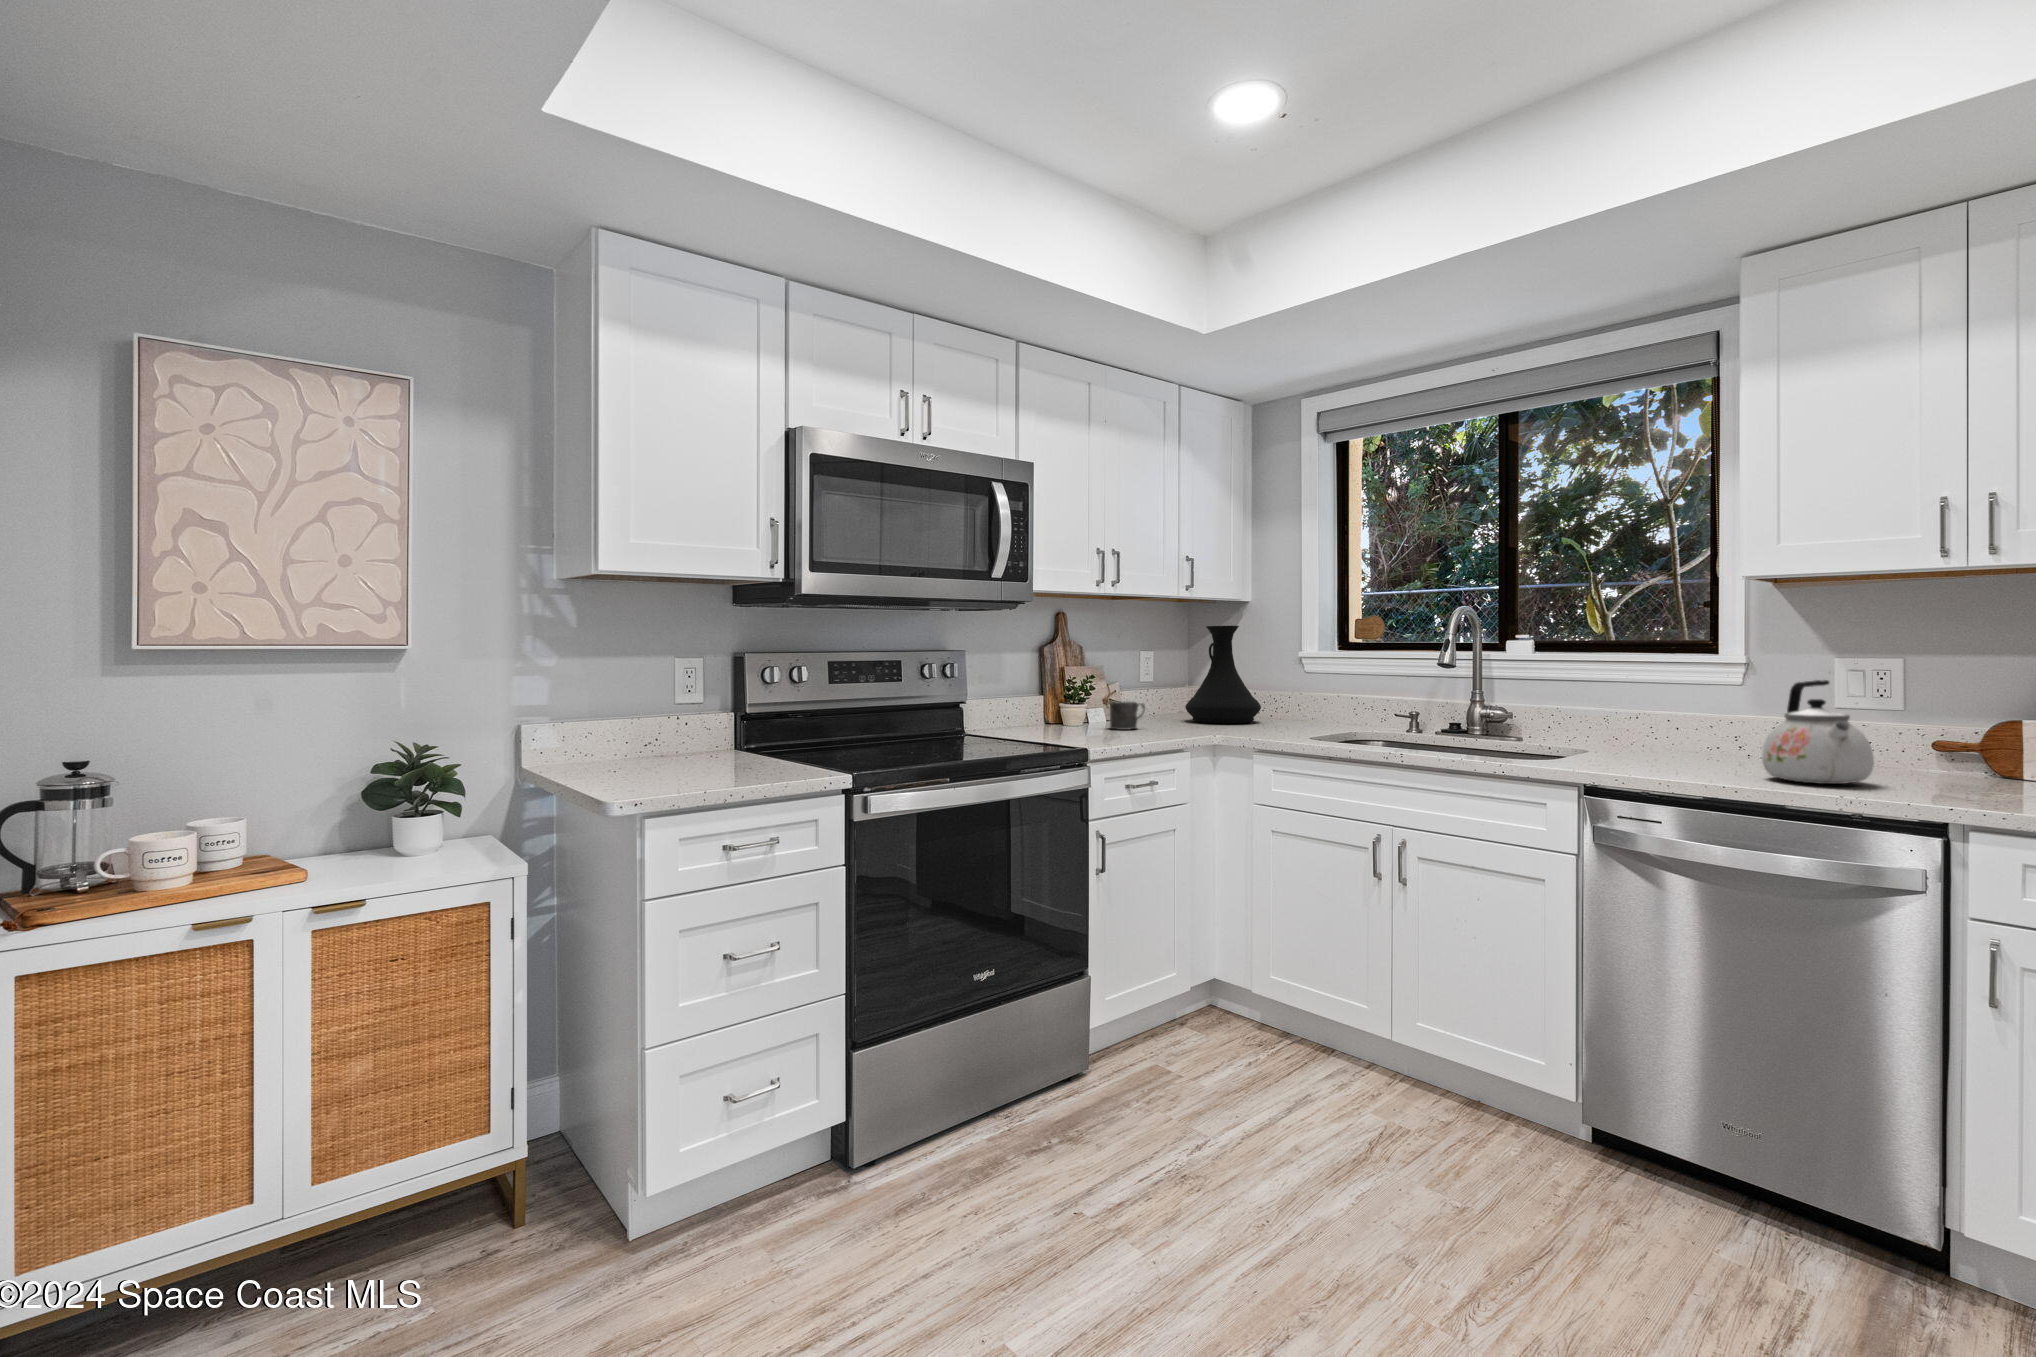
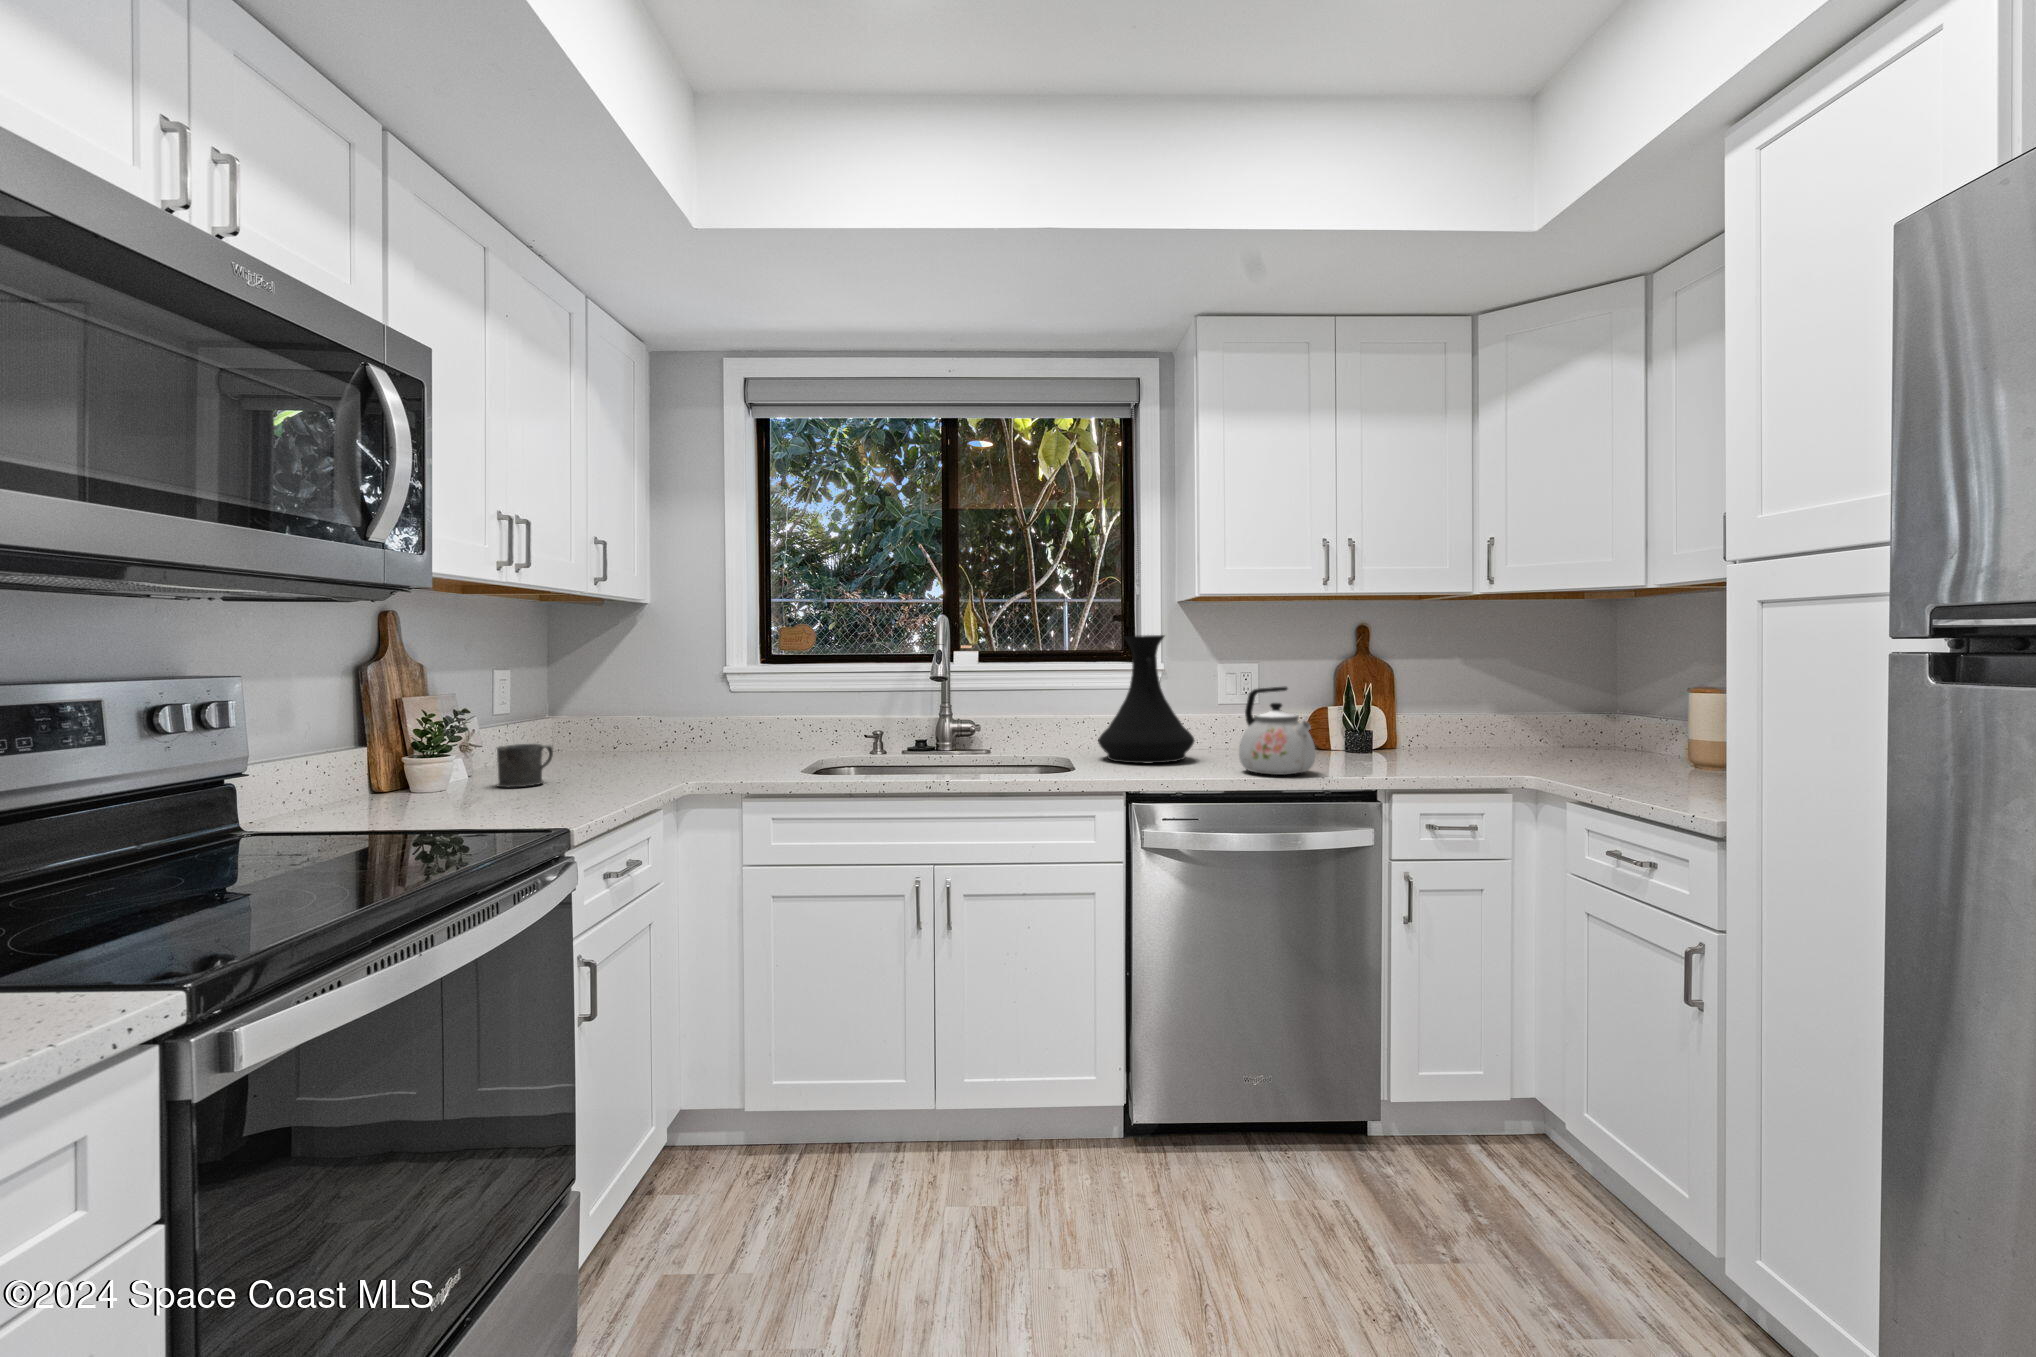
vase: present [1185,626,1261,723] -> present [1098,635,1195,763]

